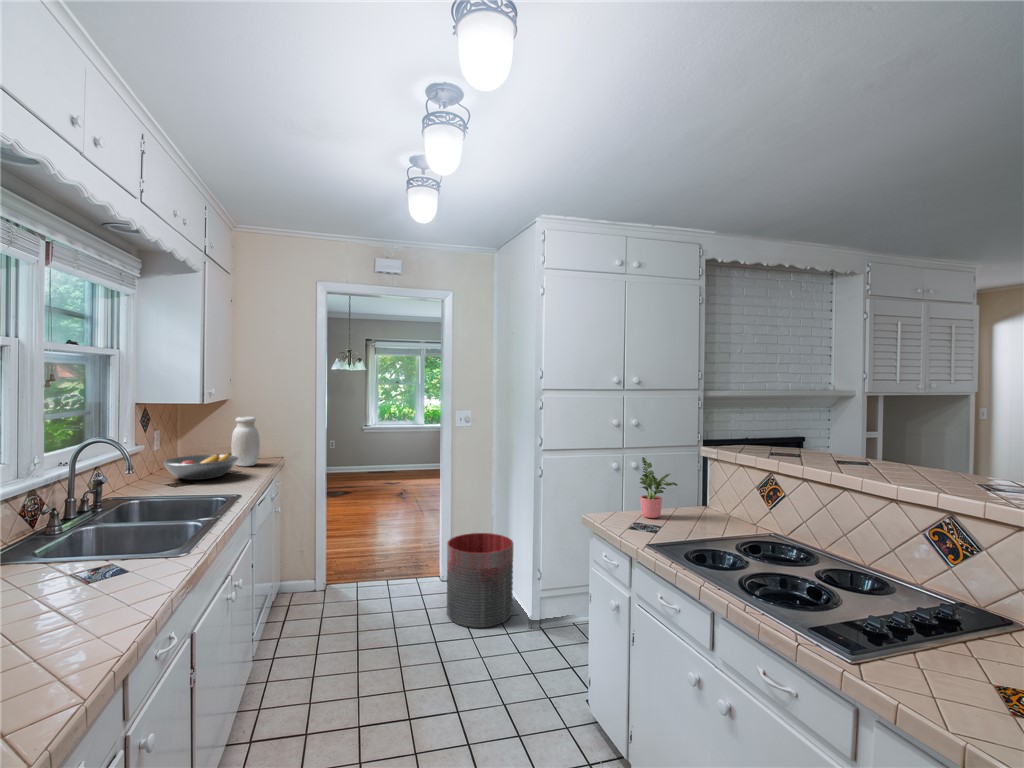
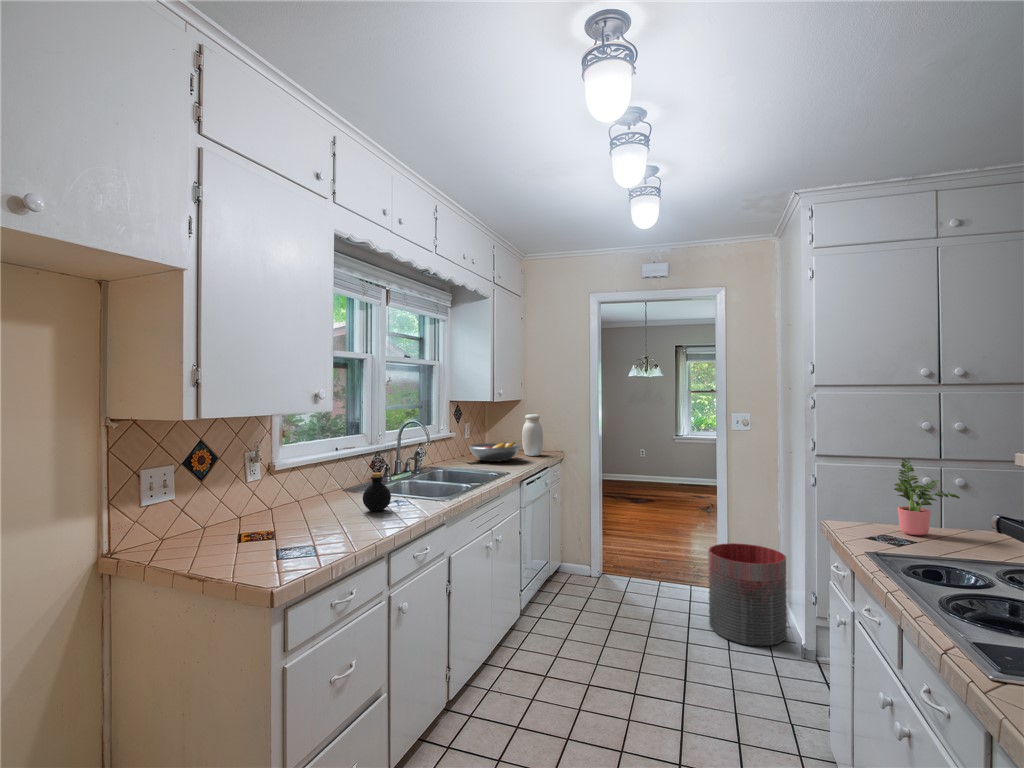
bottle: none [49,530,103,591] -> present [363,472,391,511]

